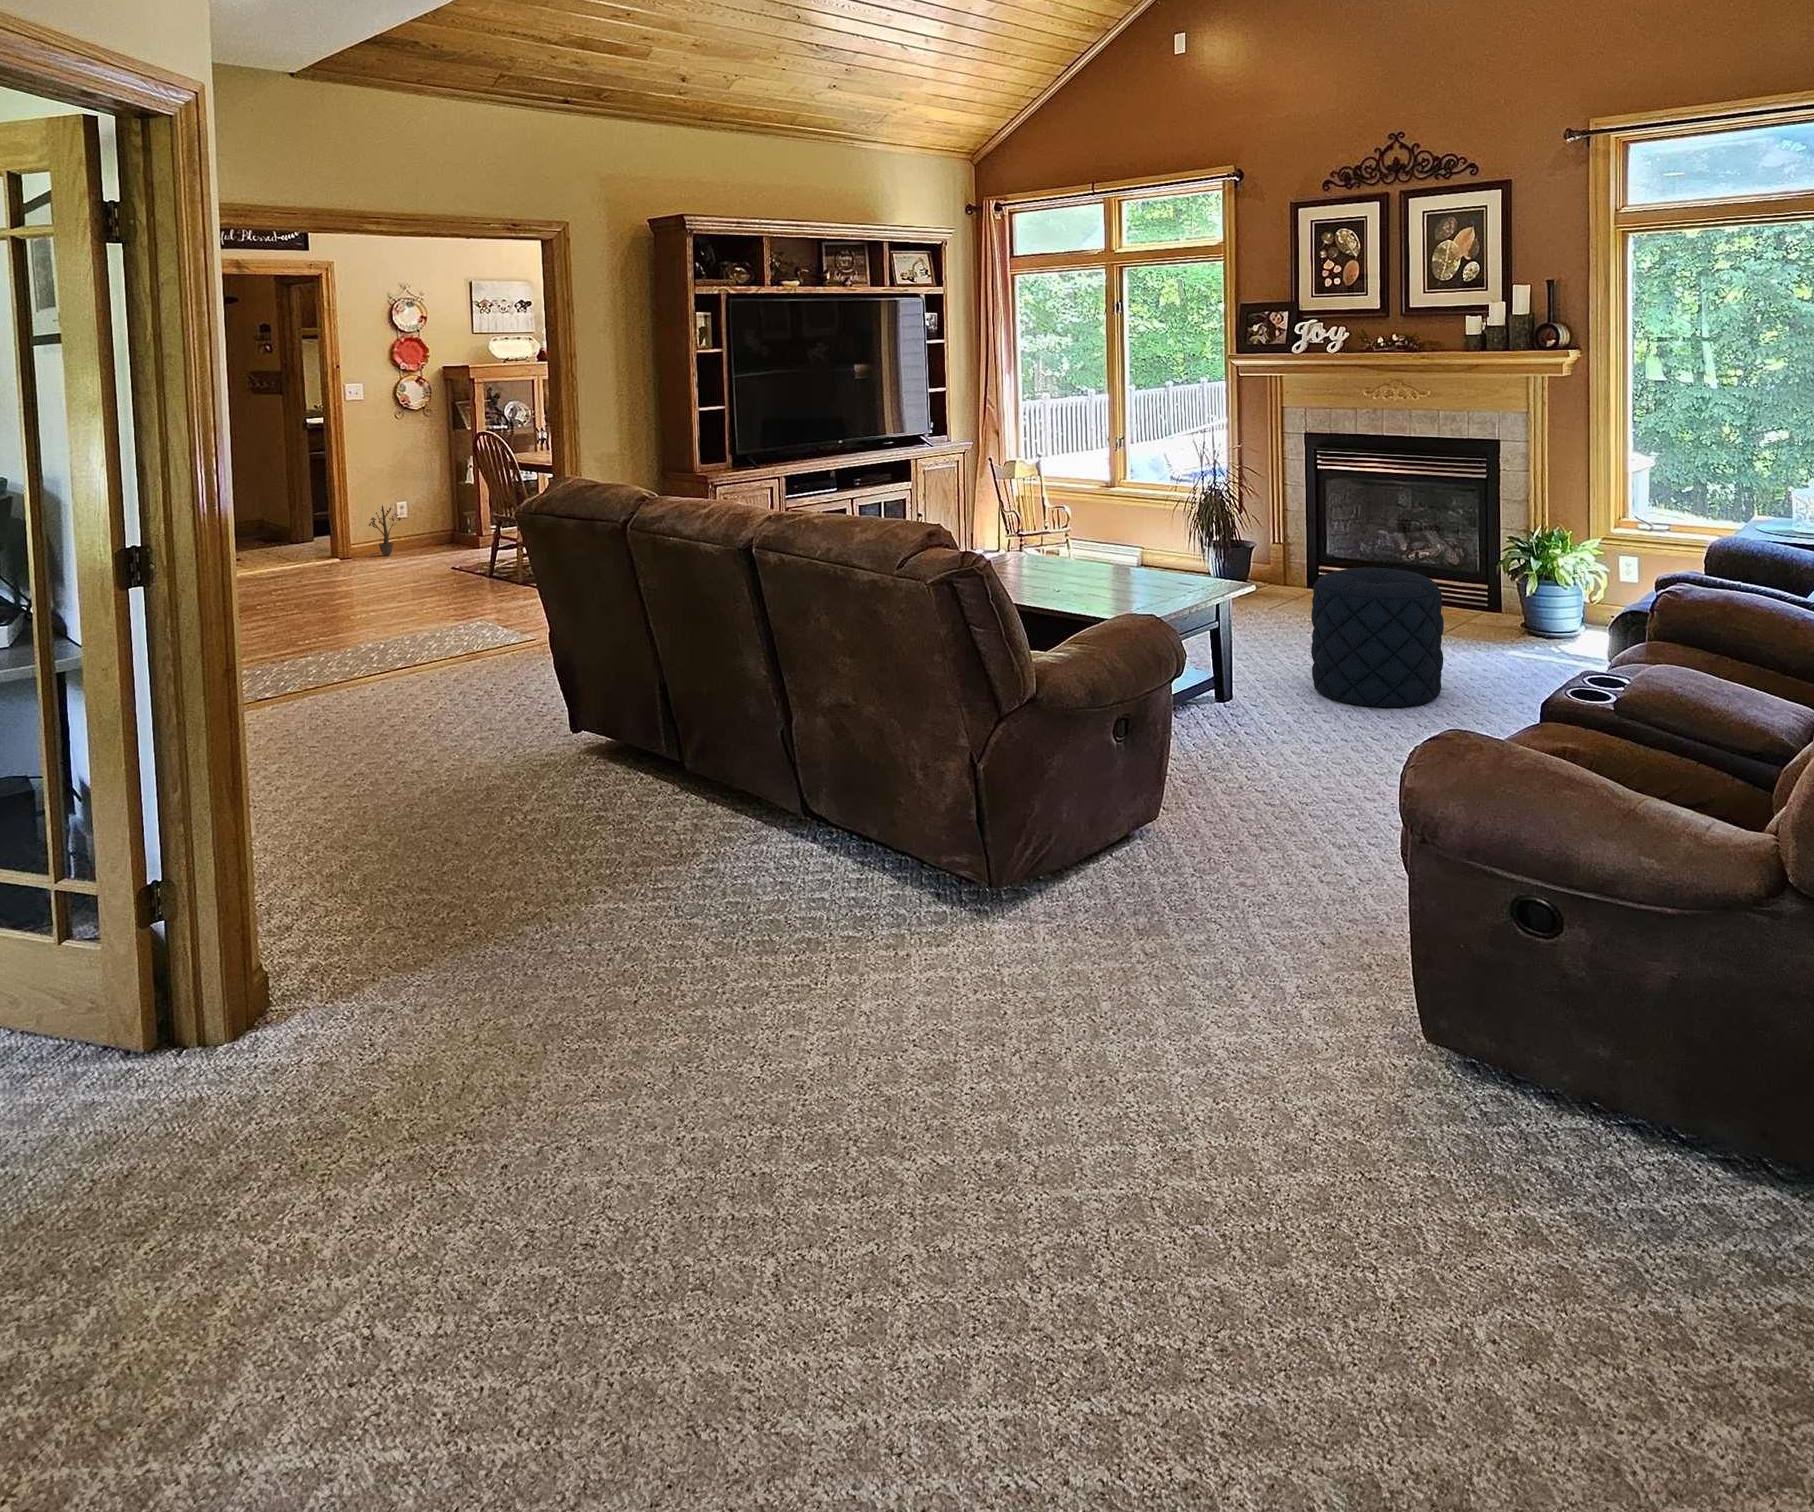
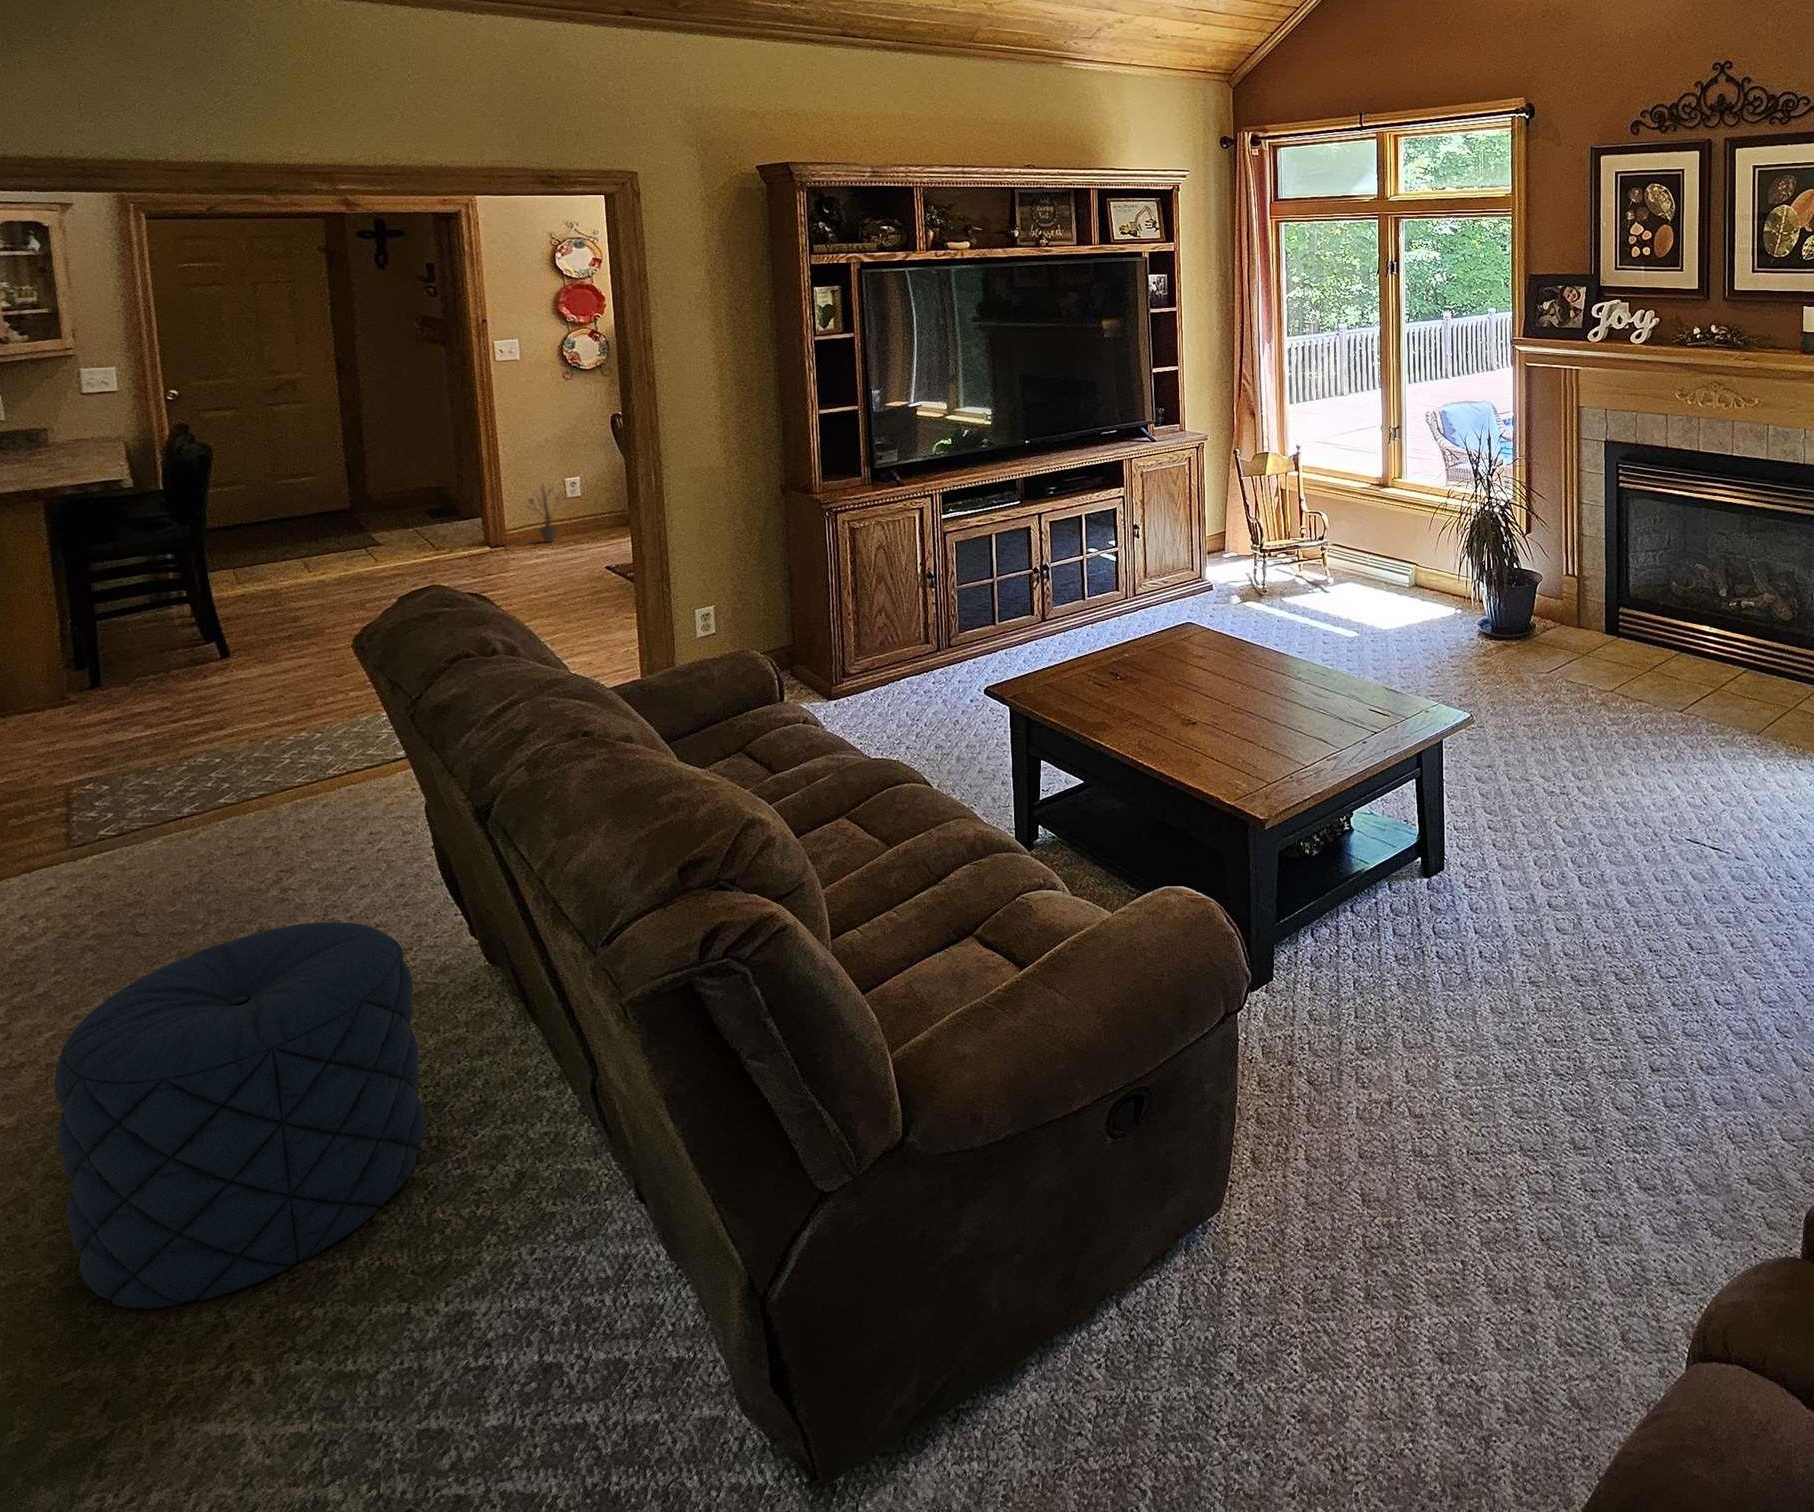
pouf: present [1311,567,1444,707] -> present [55,922,425,1309]

